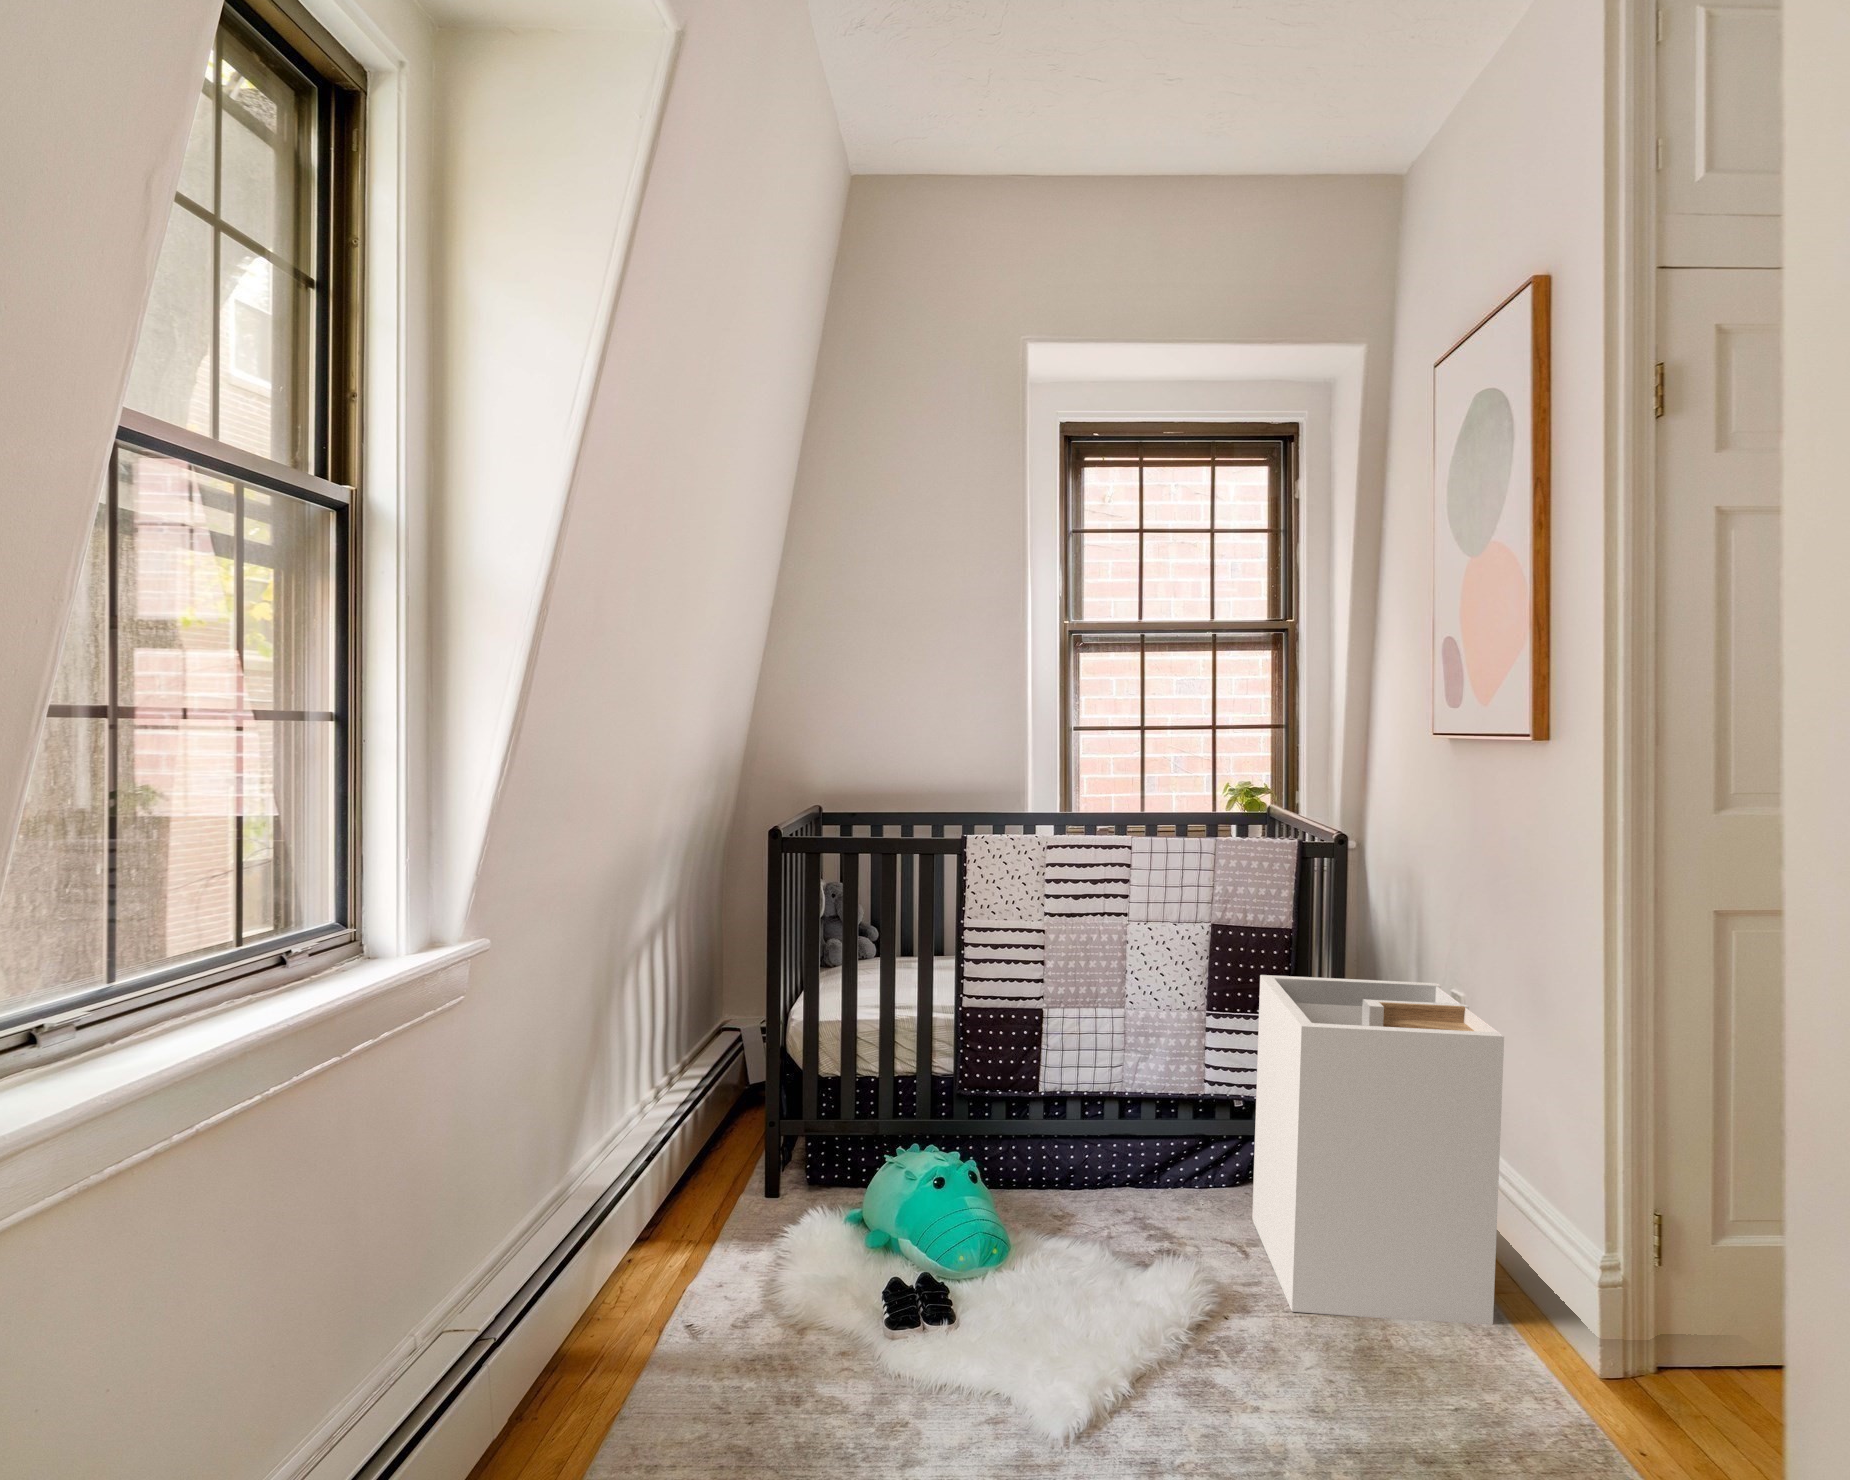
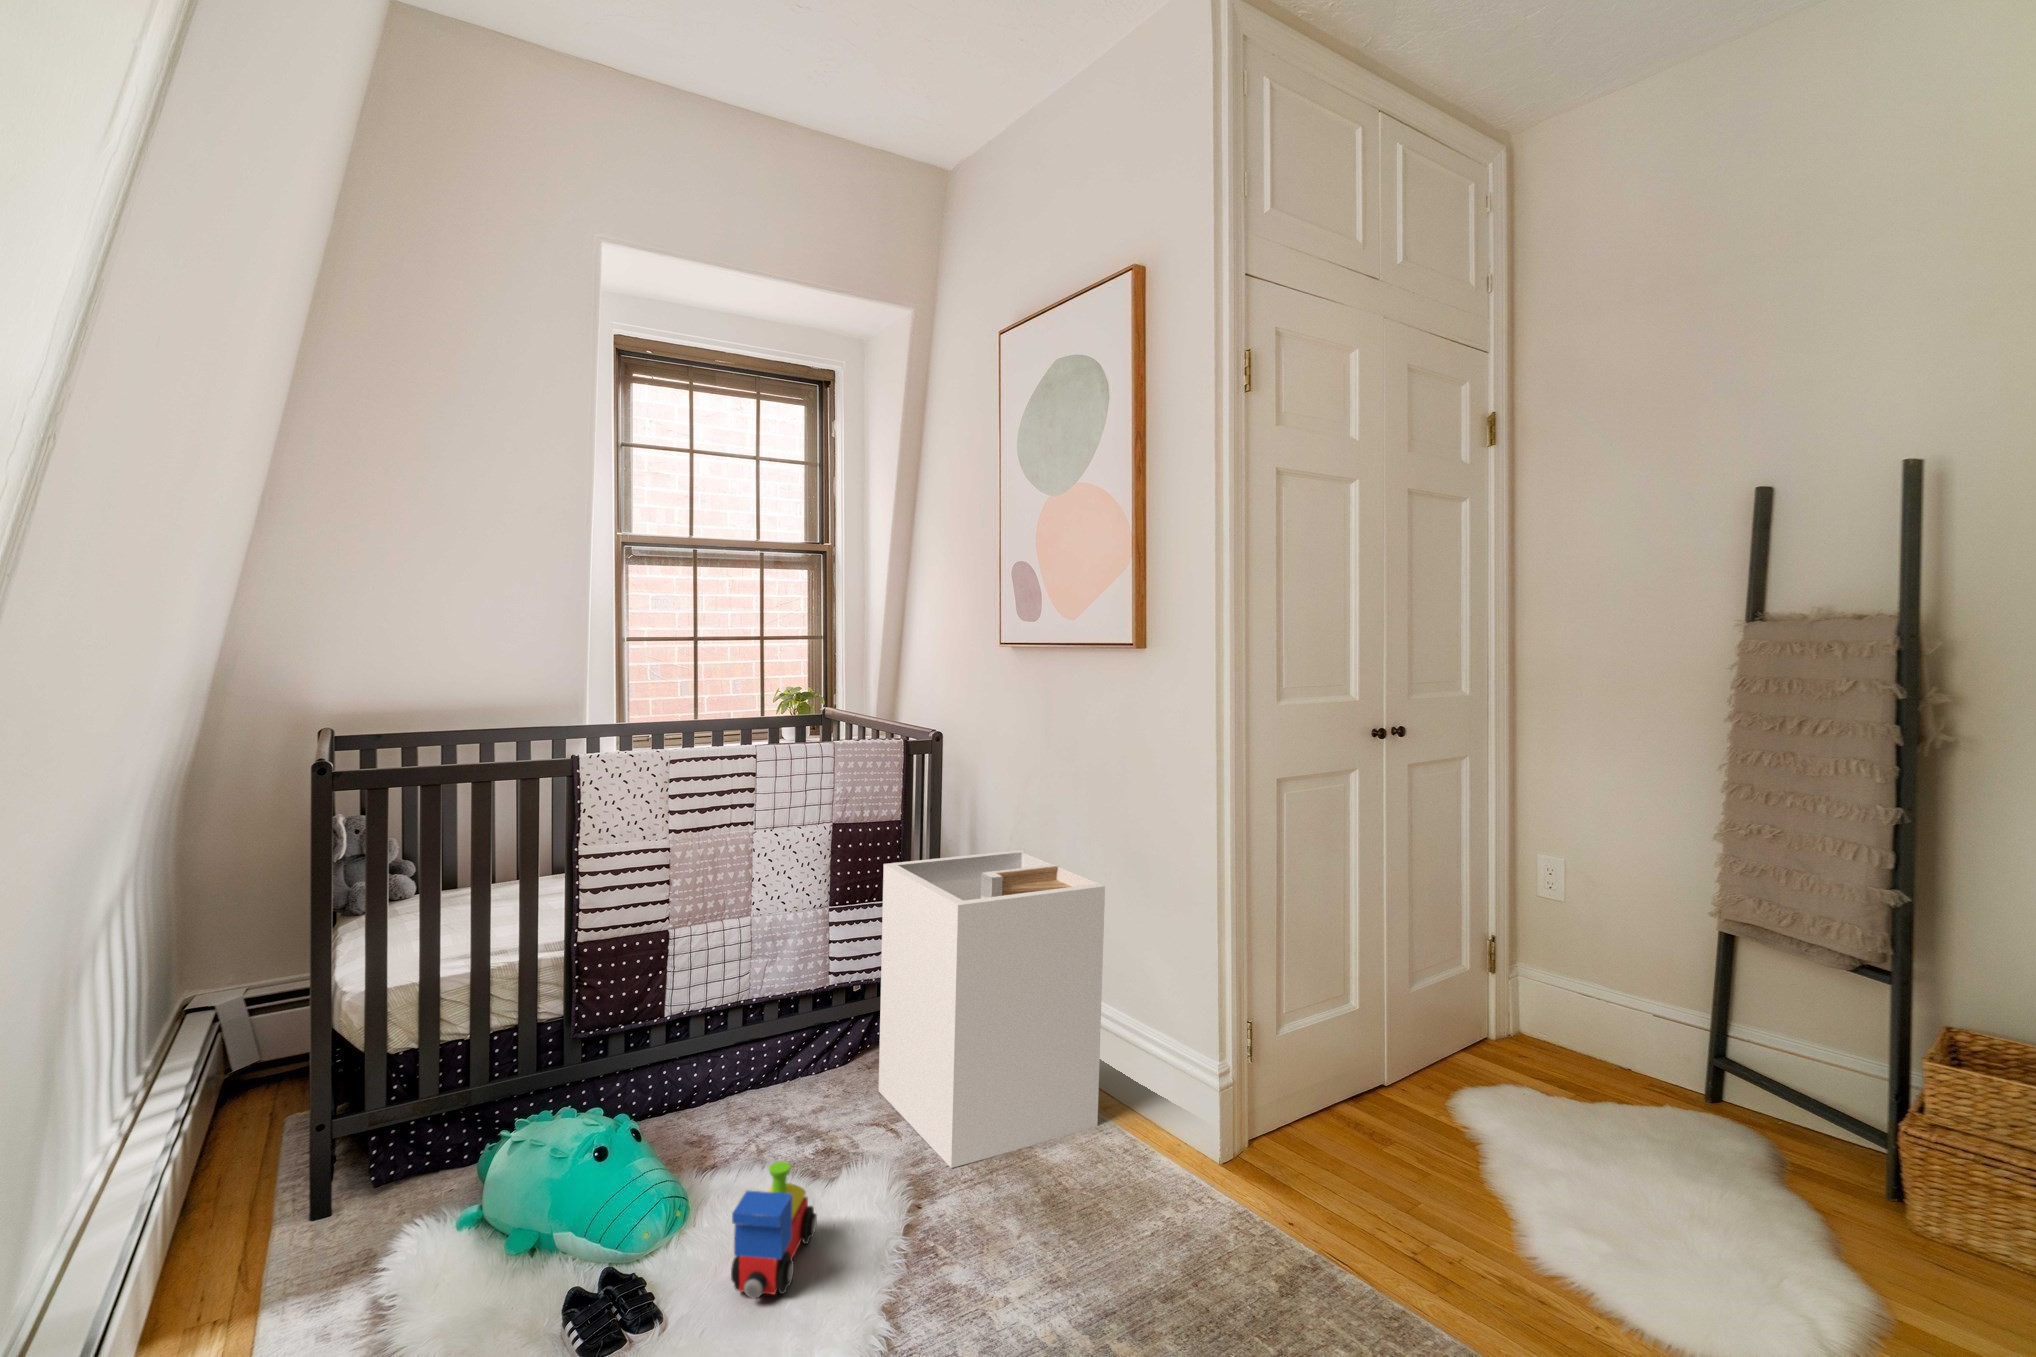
toy train: none [1030,1238,1127,1360] -> present [731,1161,817,1299]

